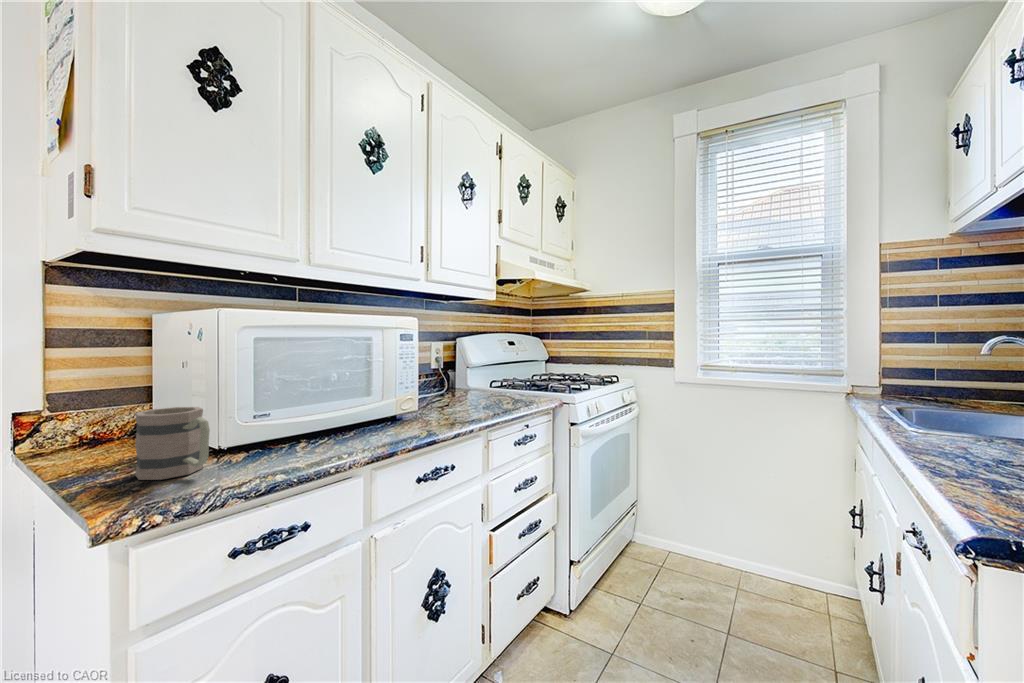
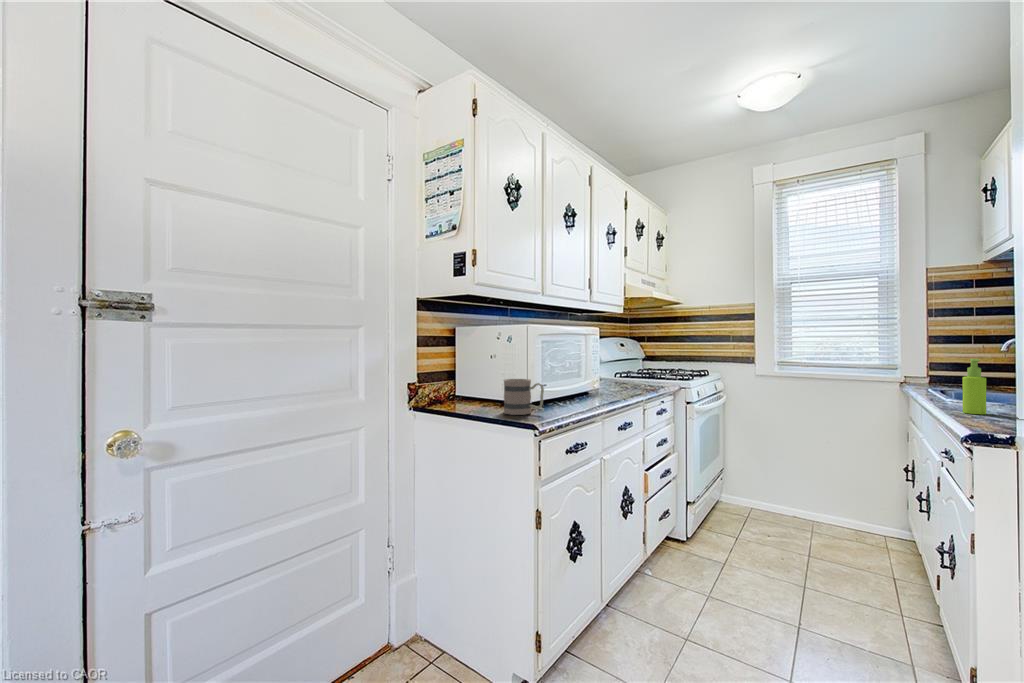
soap dispenser: none [937,369,975,461] -> present [962,359,986,414]

